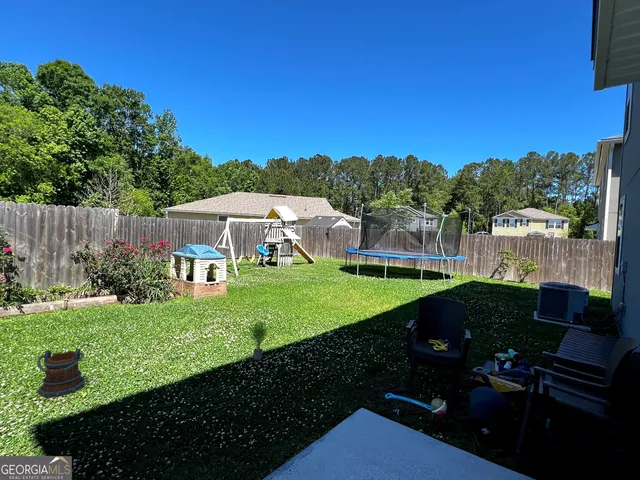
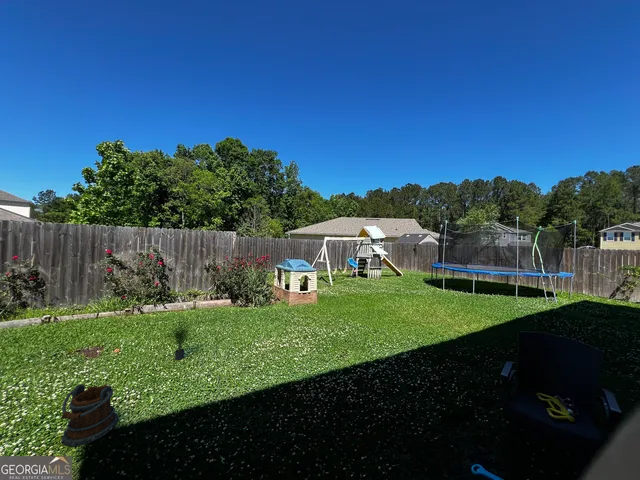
potted plant: present [247,319,267,360] -> present [170,321,189,360]

